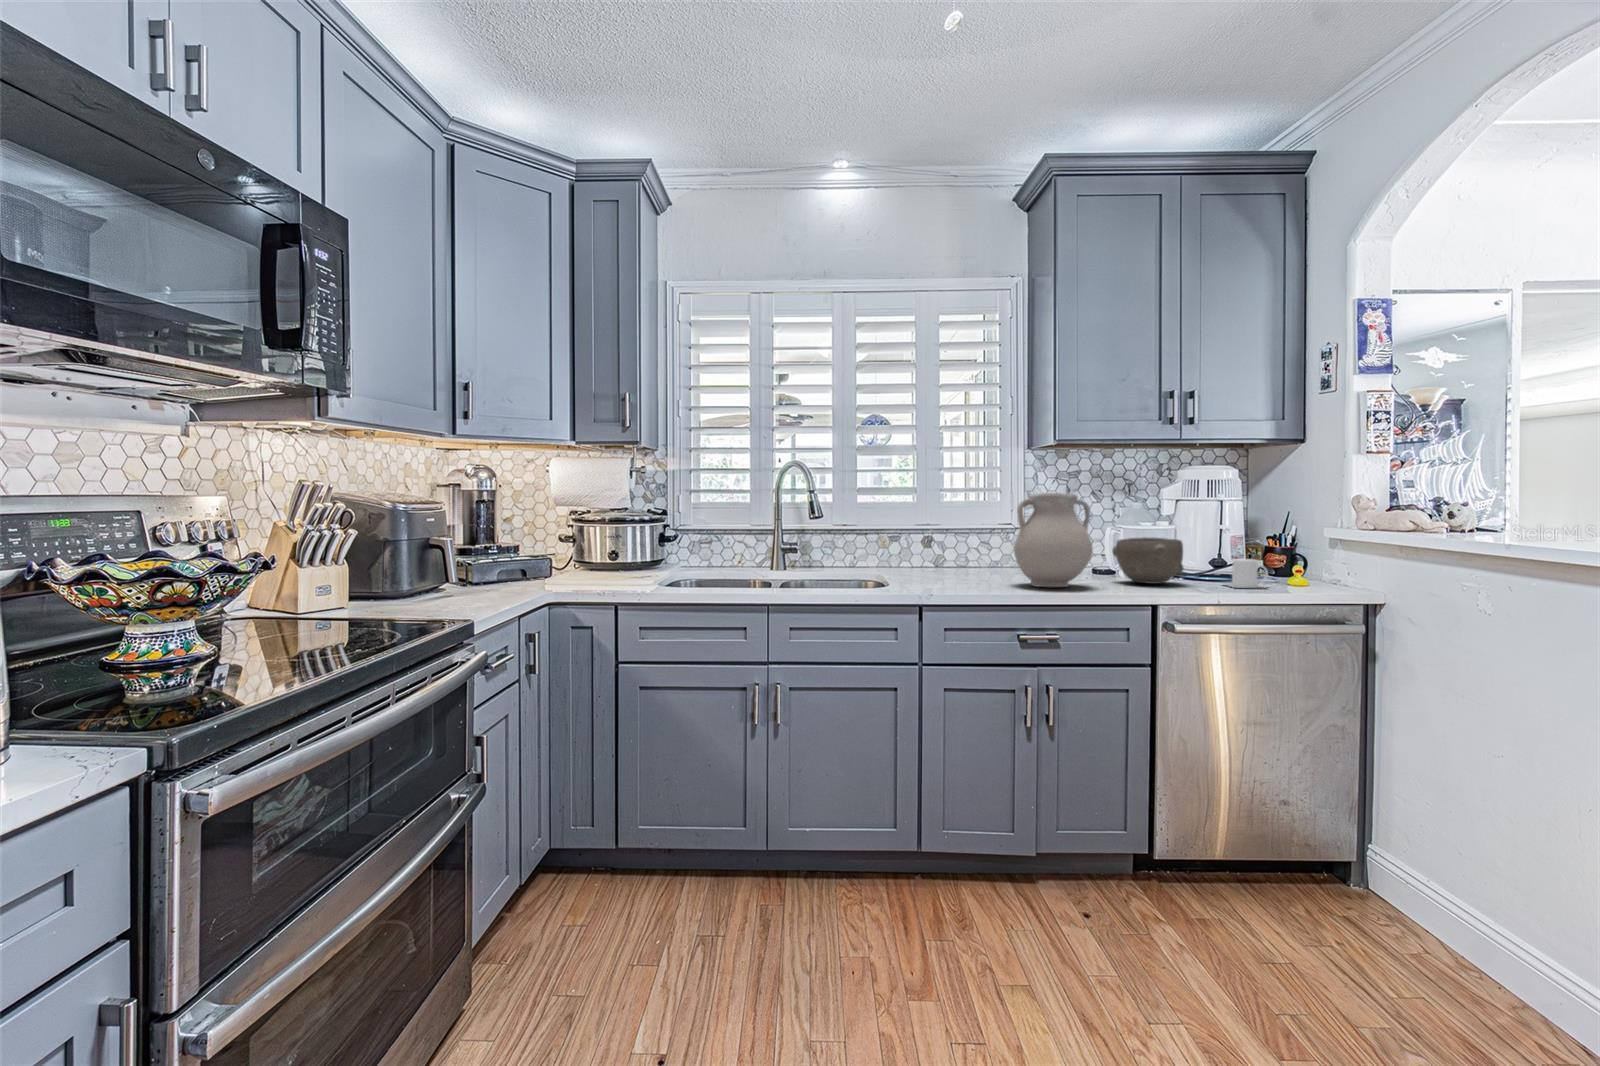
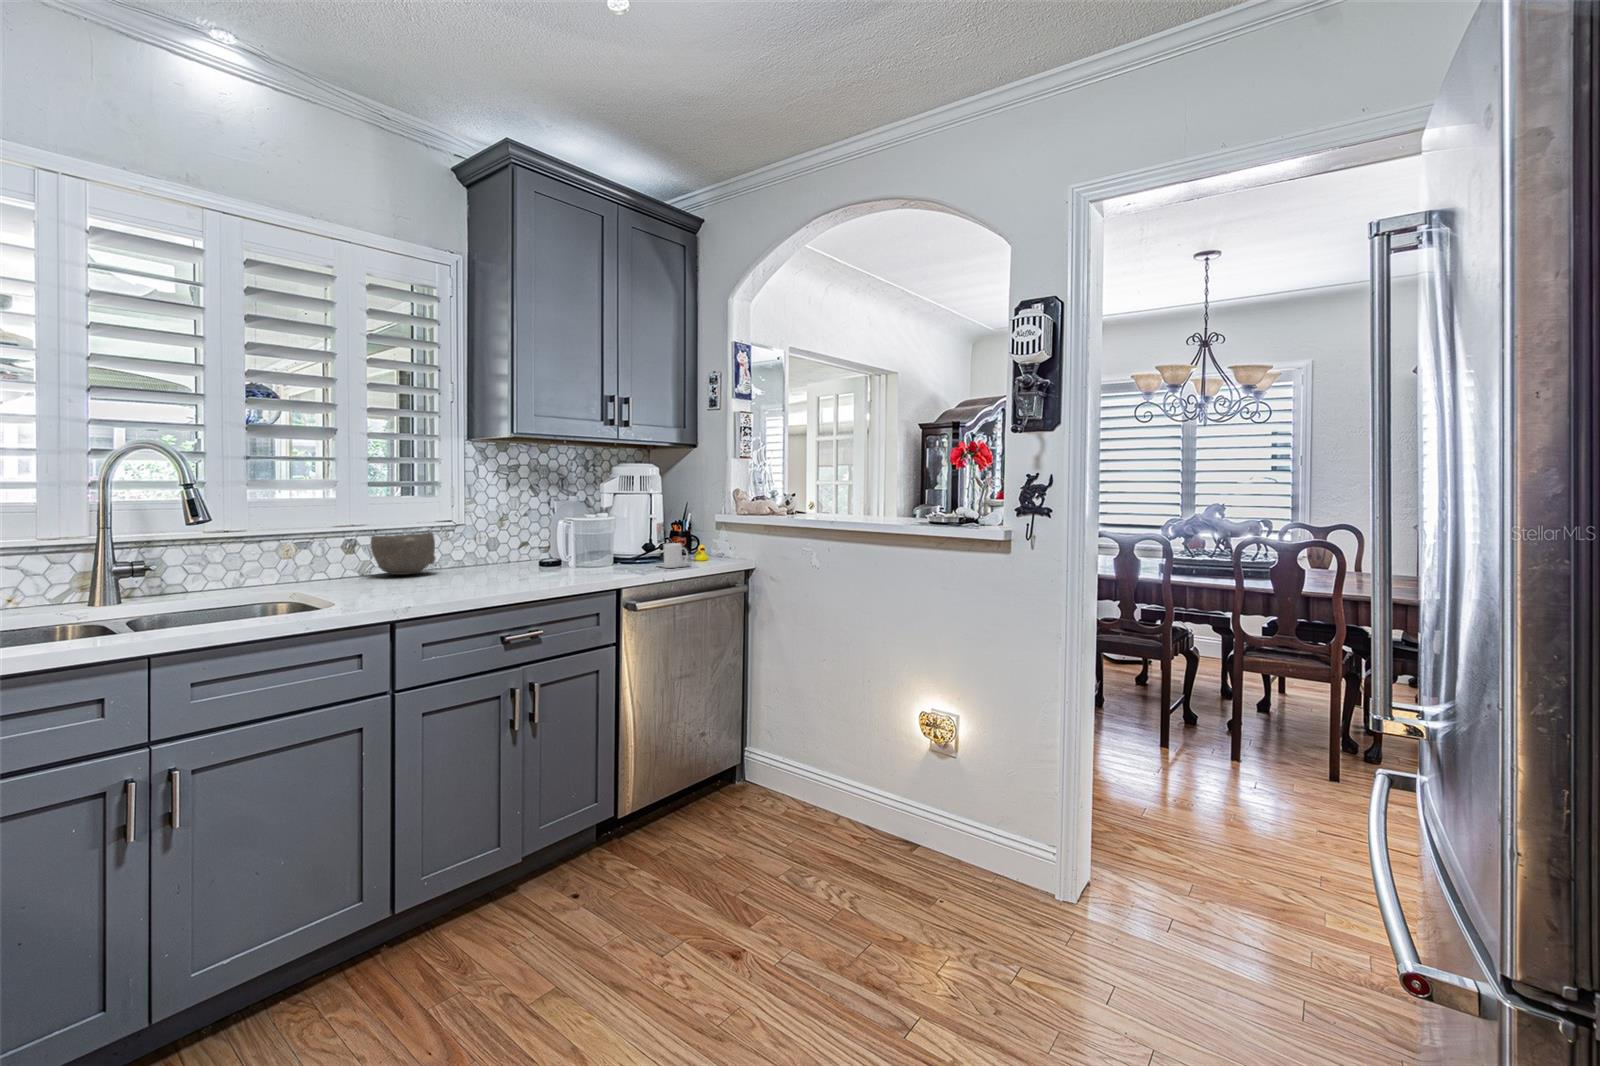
vase: present [1014,493,1093,587] -> none [477,489,558,585]
bowl: present [1112,537,1184,584] -> present [371,532,436,575]

